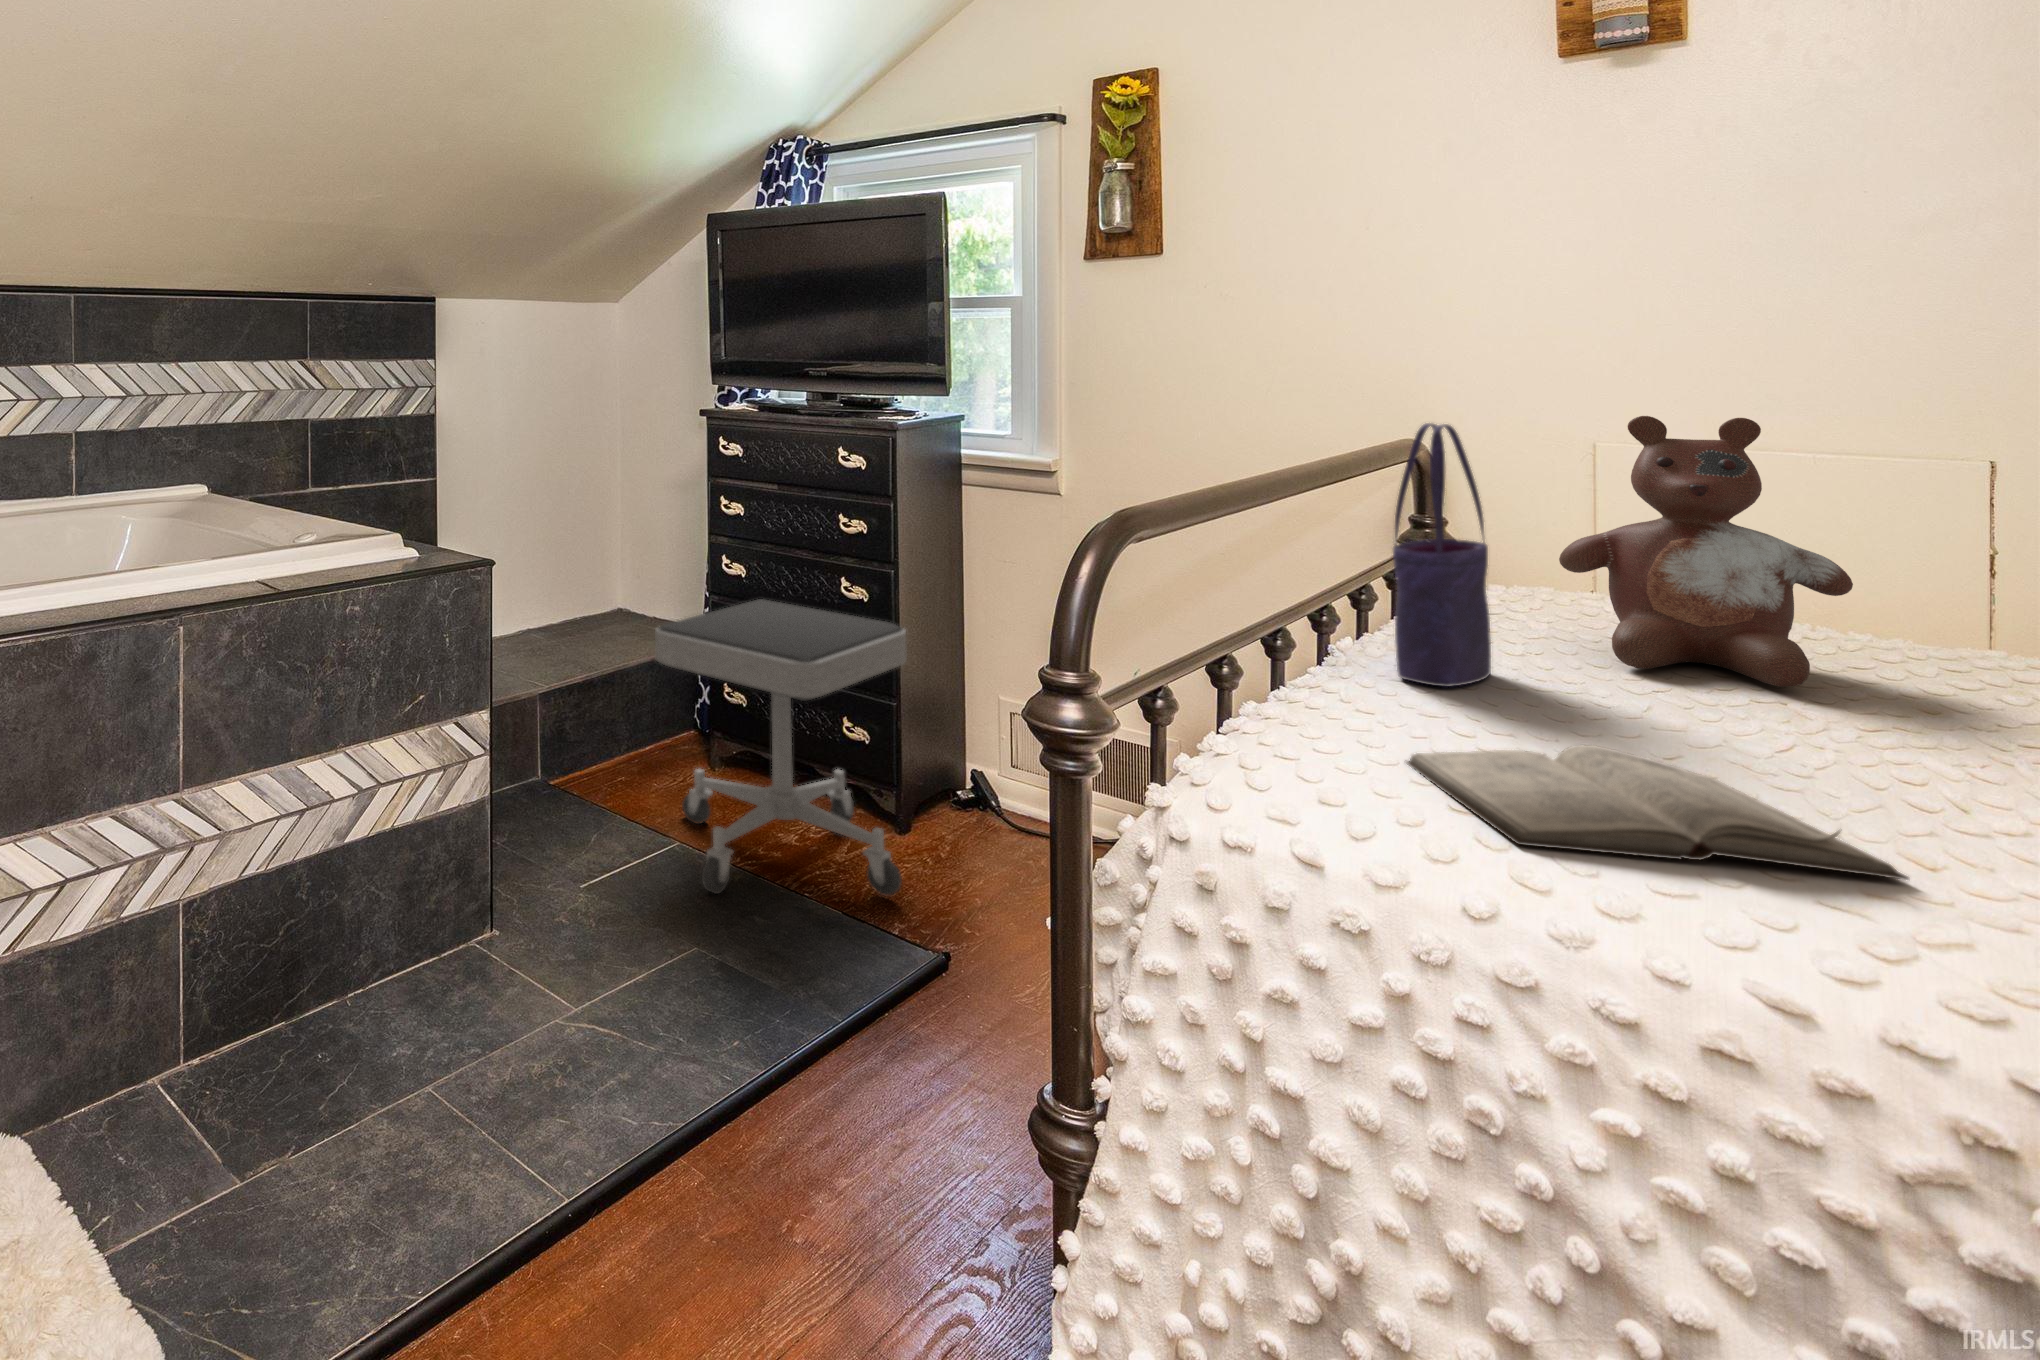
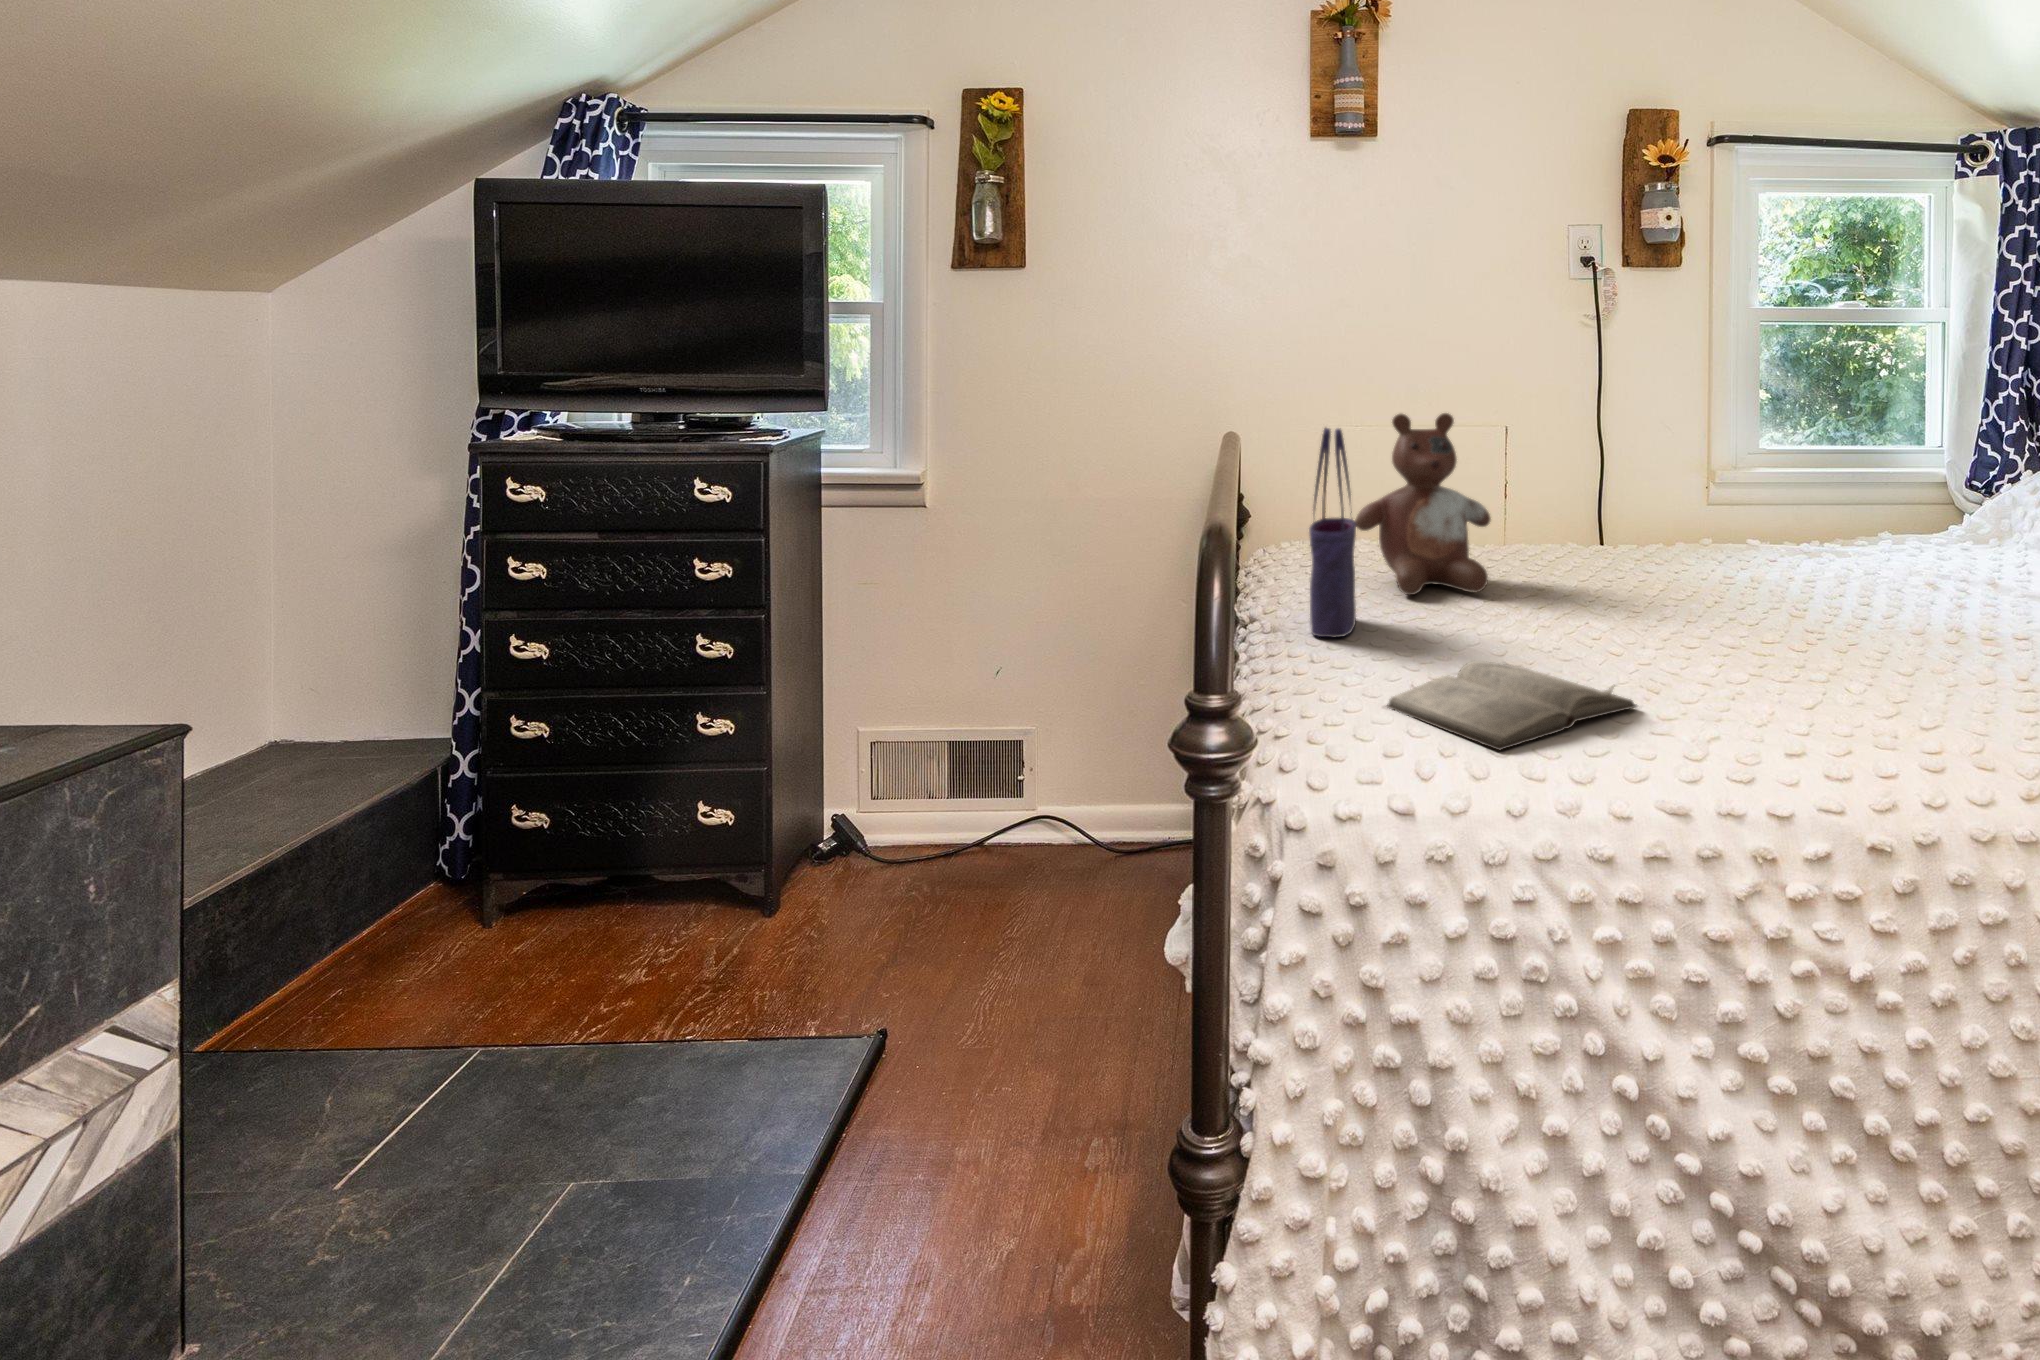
stool: present [655,599,907,896] -> none [449,677,807,1099]

